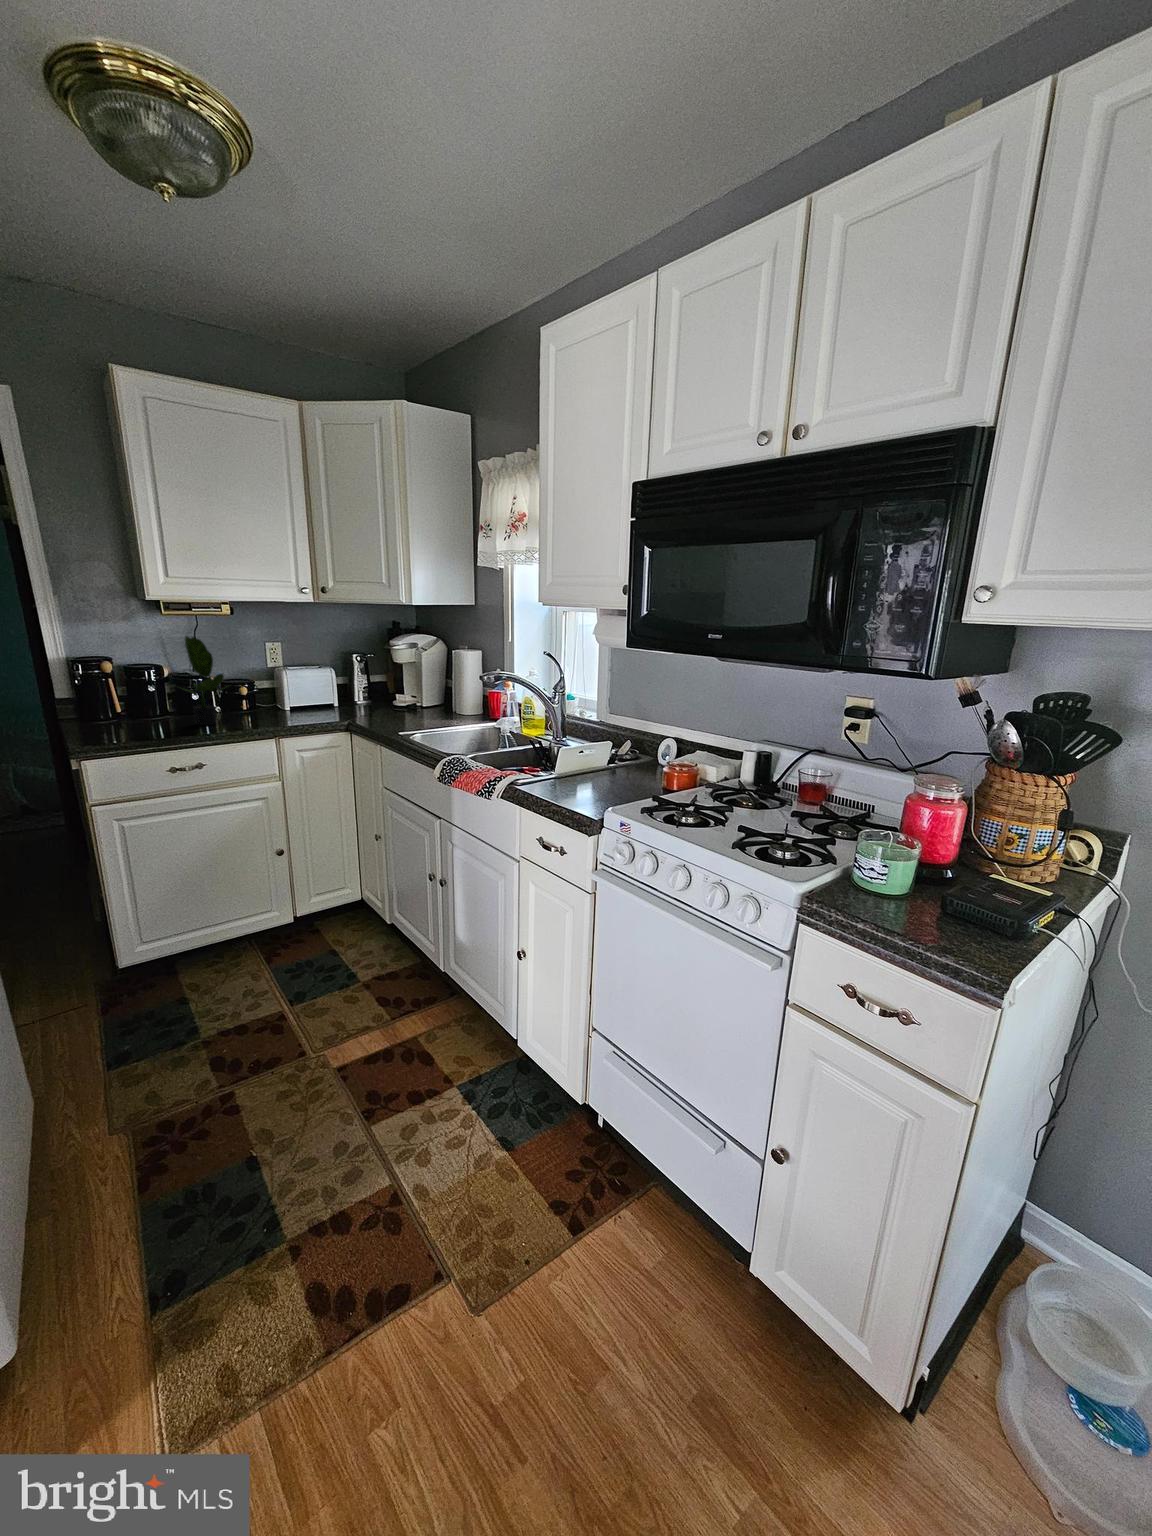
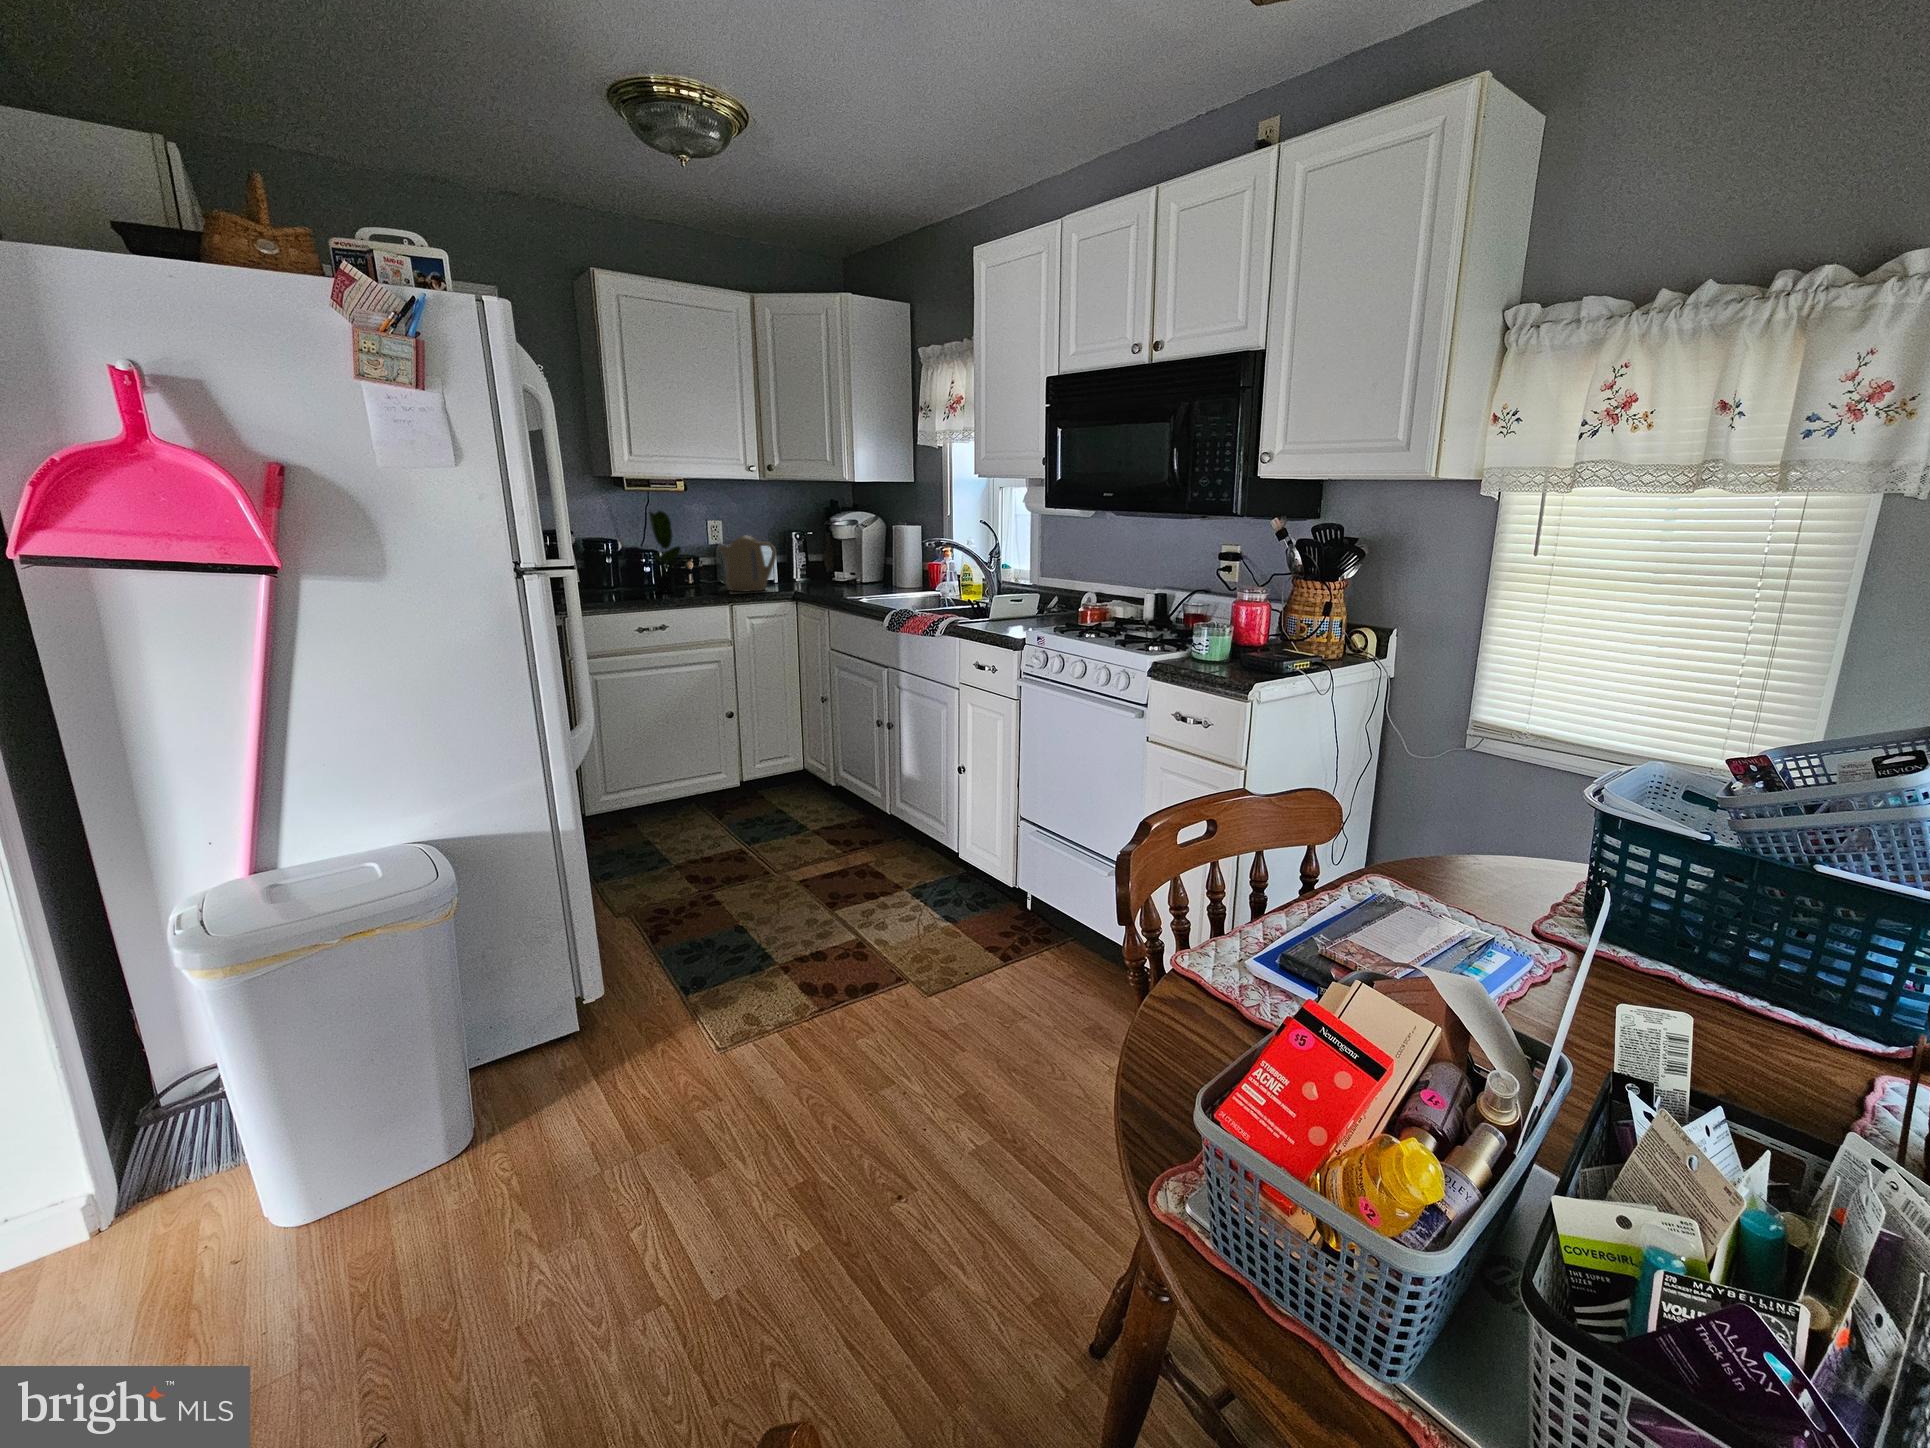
kettle: none [266,662,329,722] -> present [720,535,777,591]

